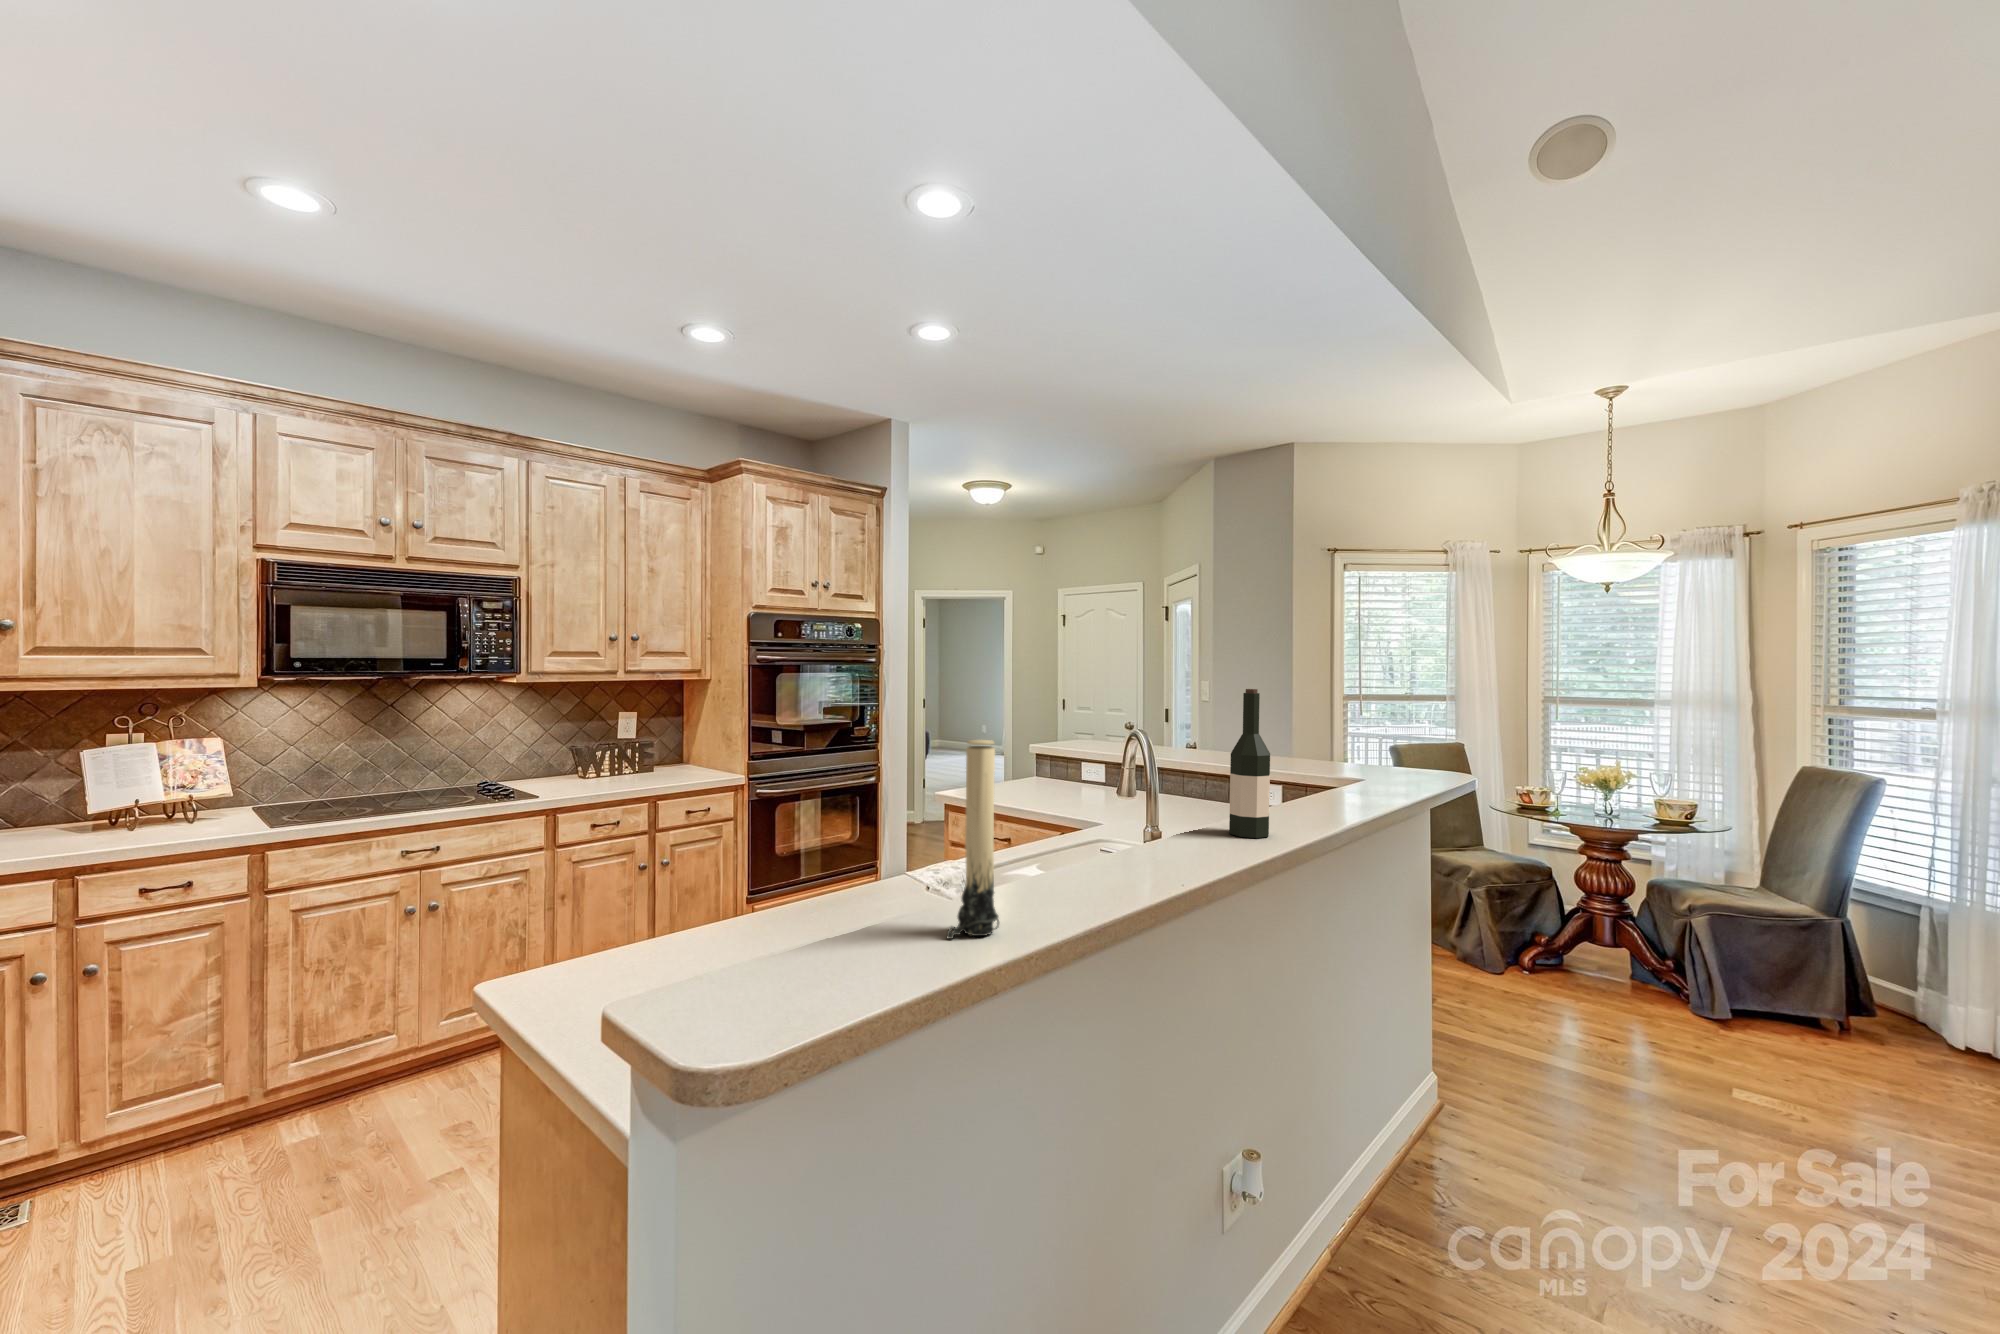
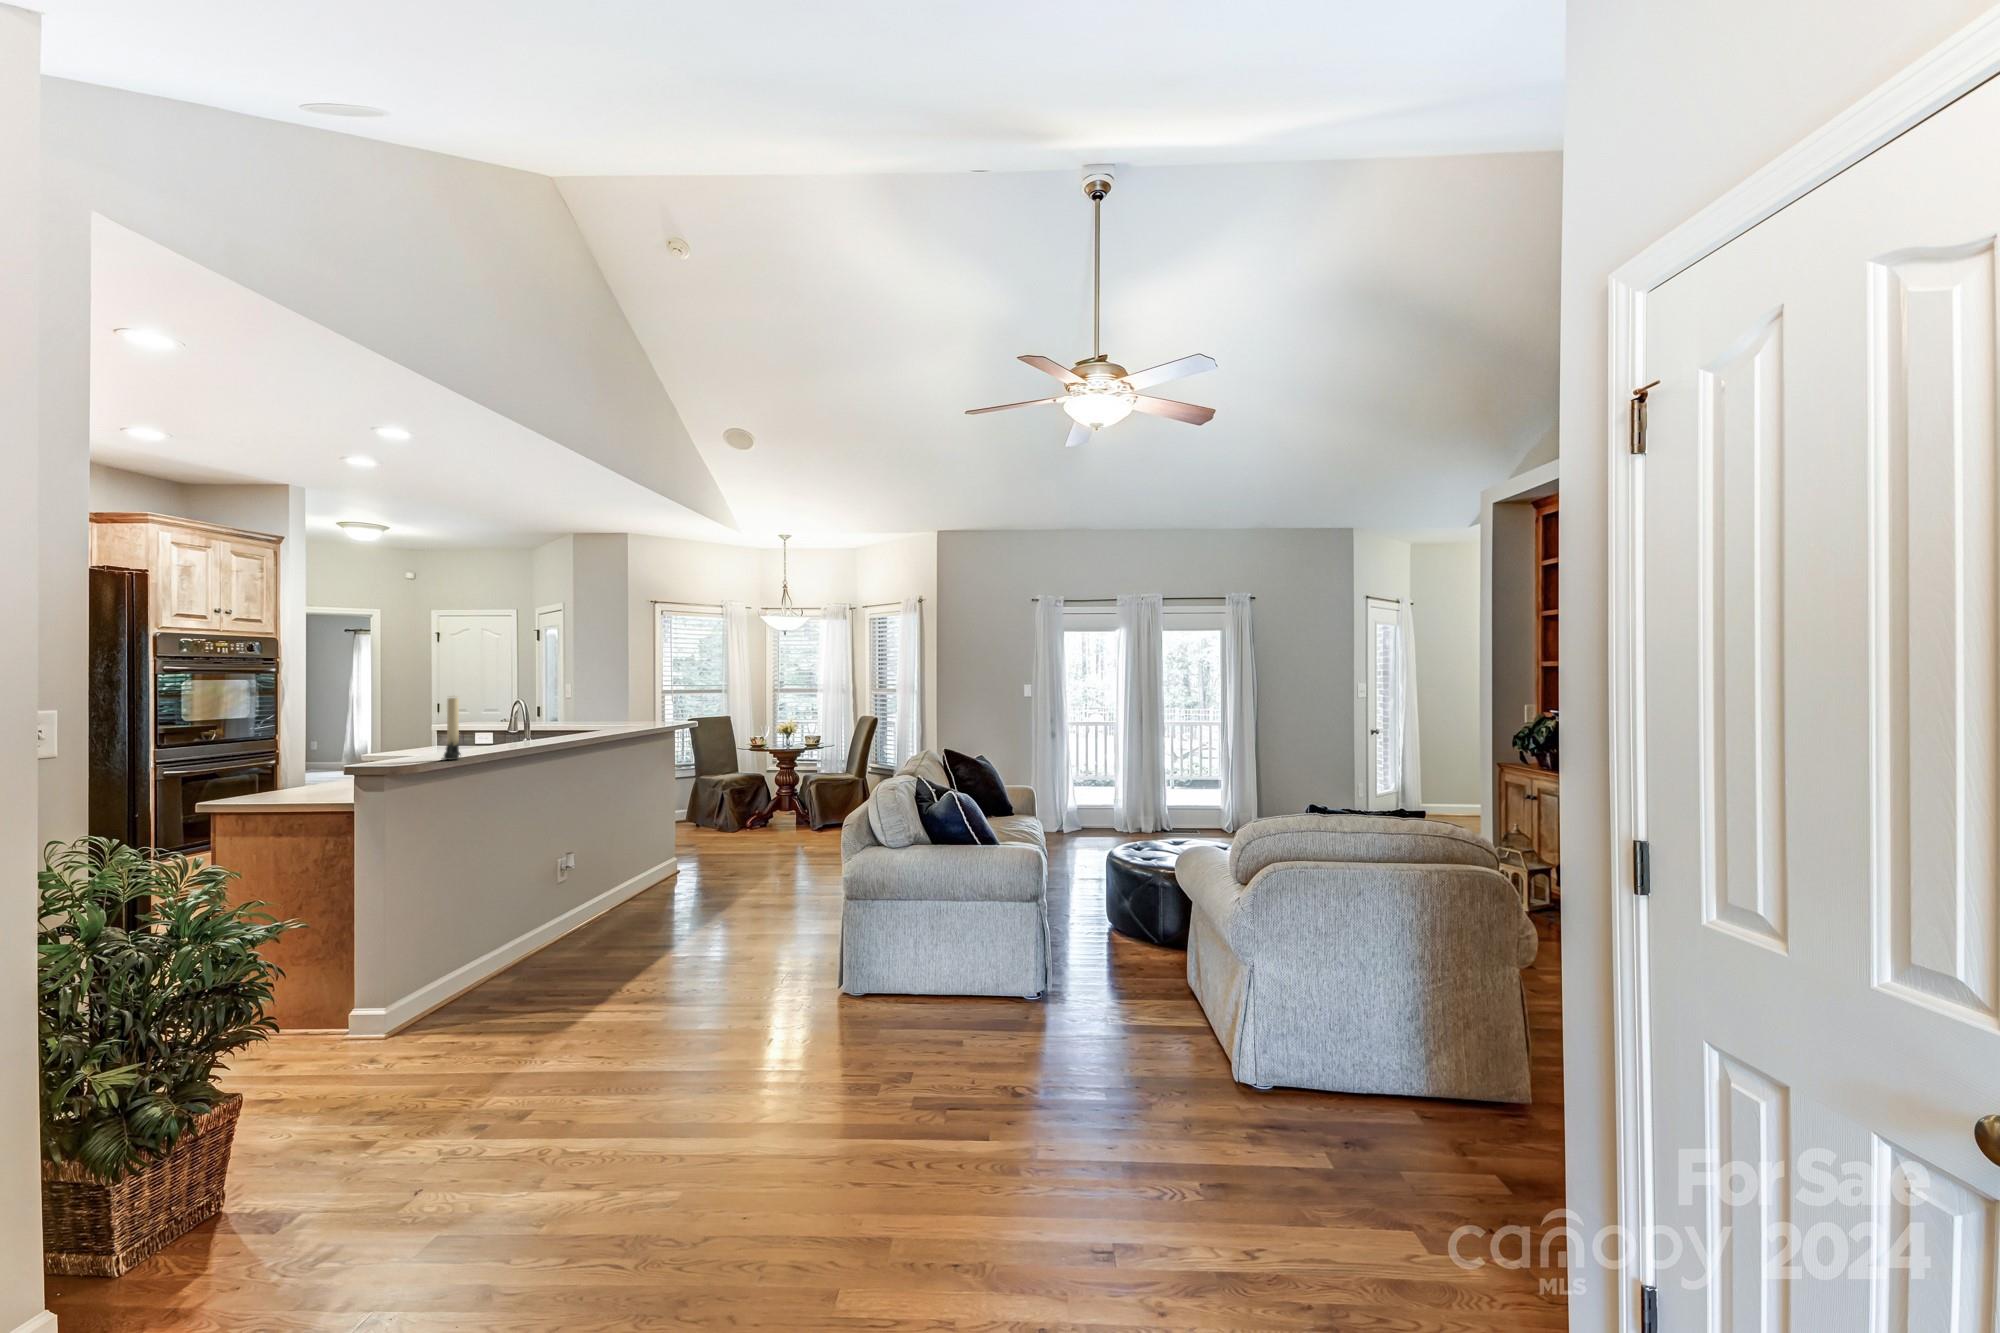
wine bottle: present [1229,689,1270,838] -> none [558,681,577,741]

